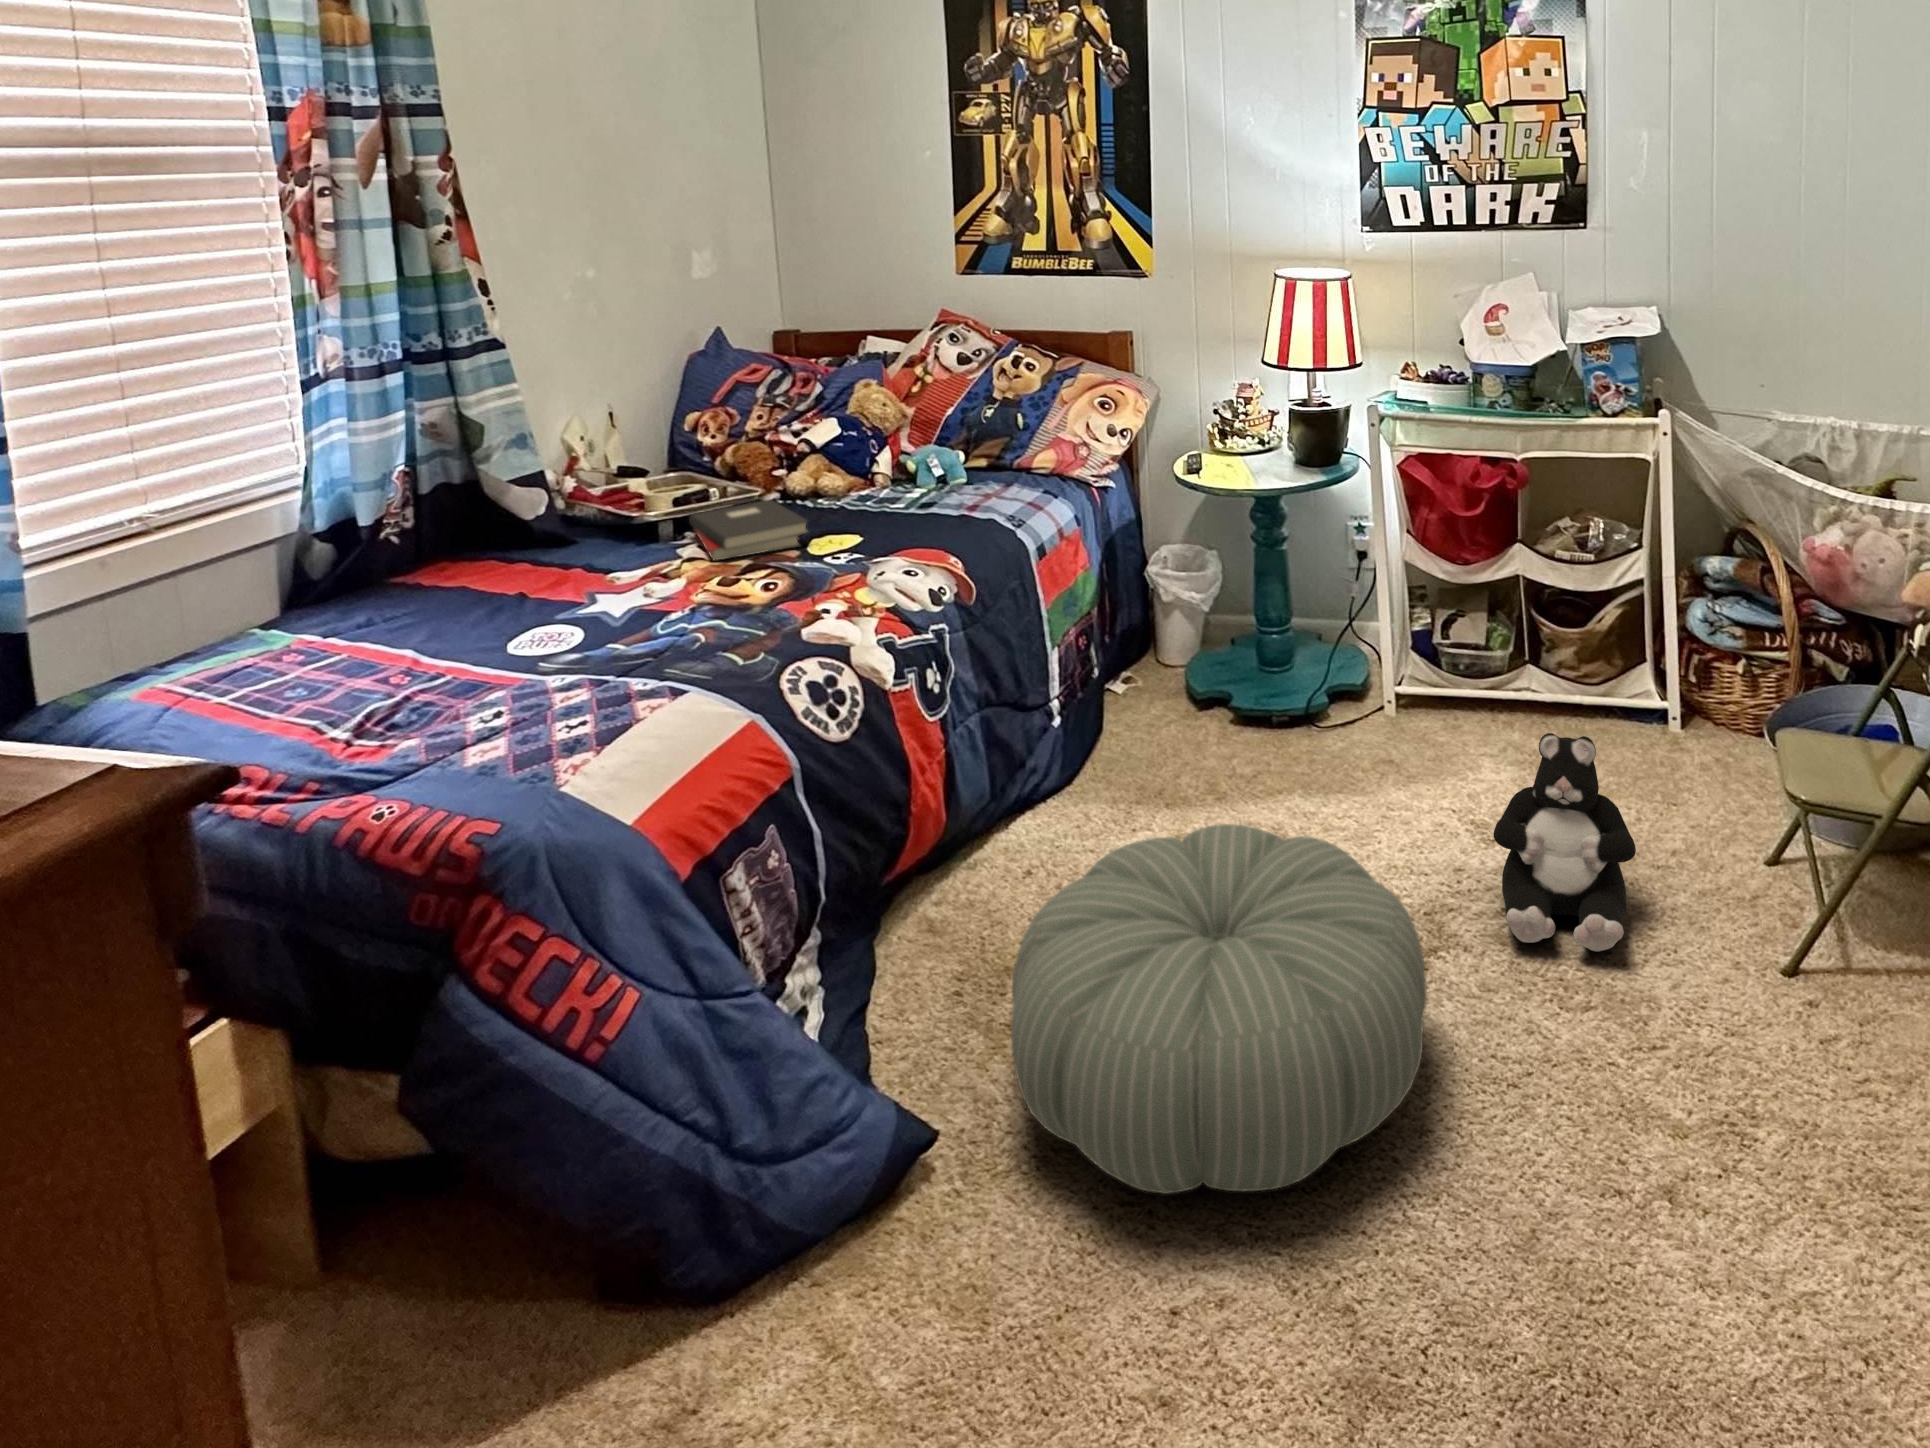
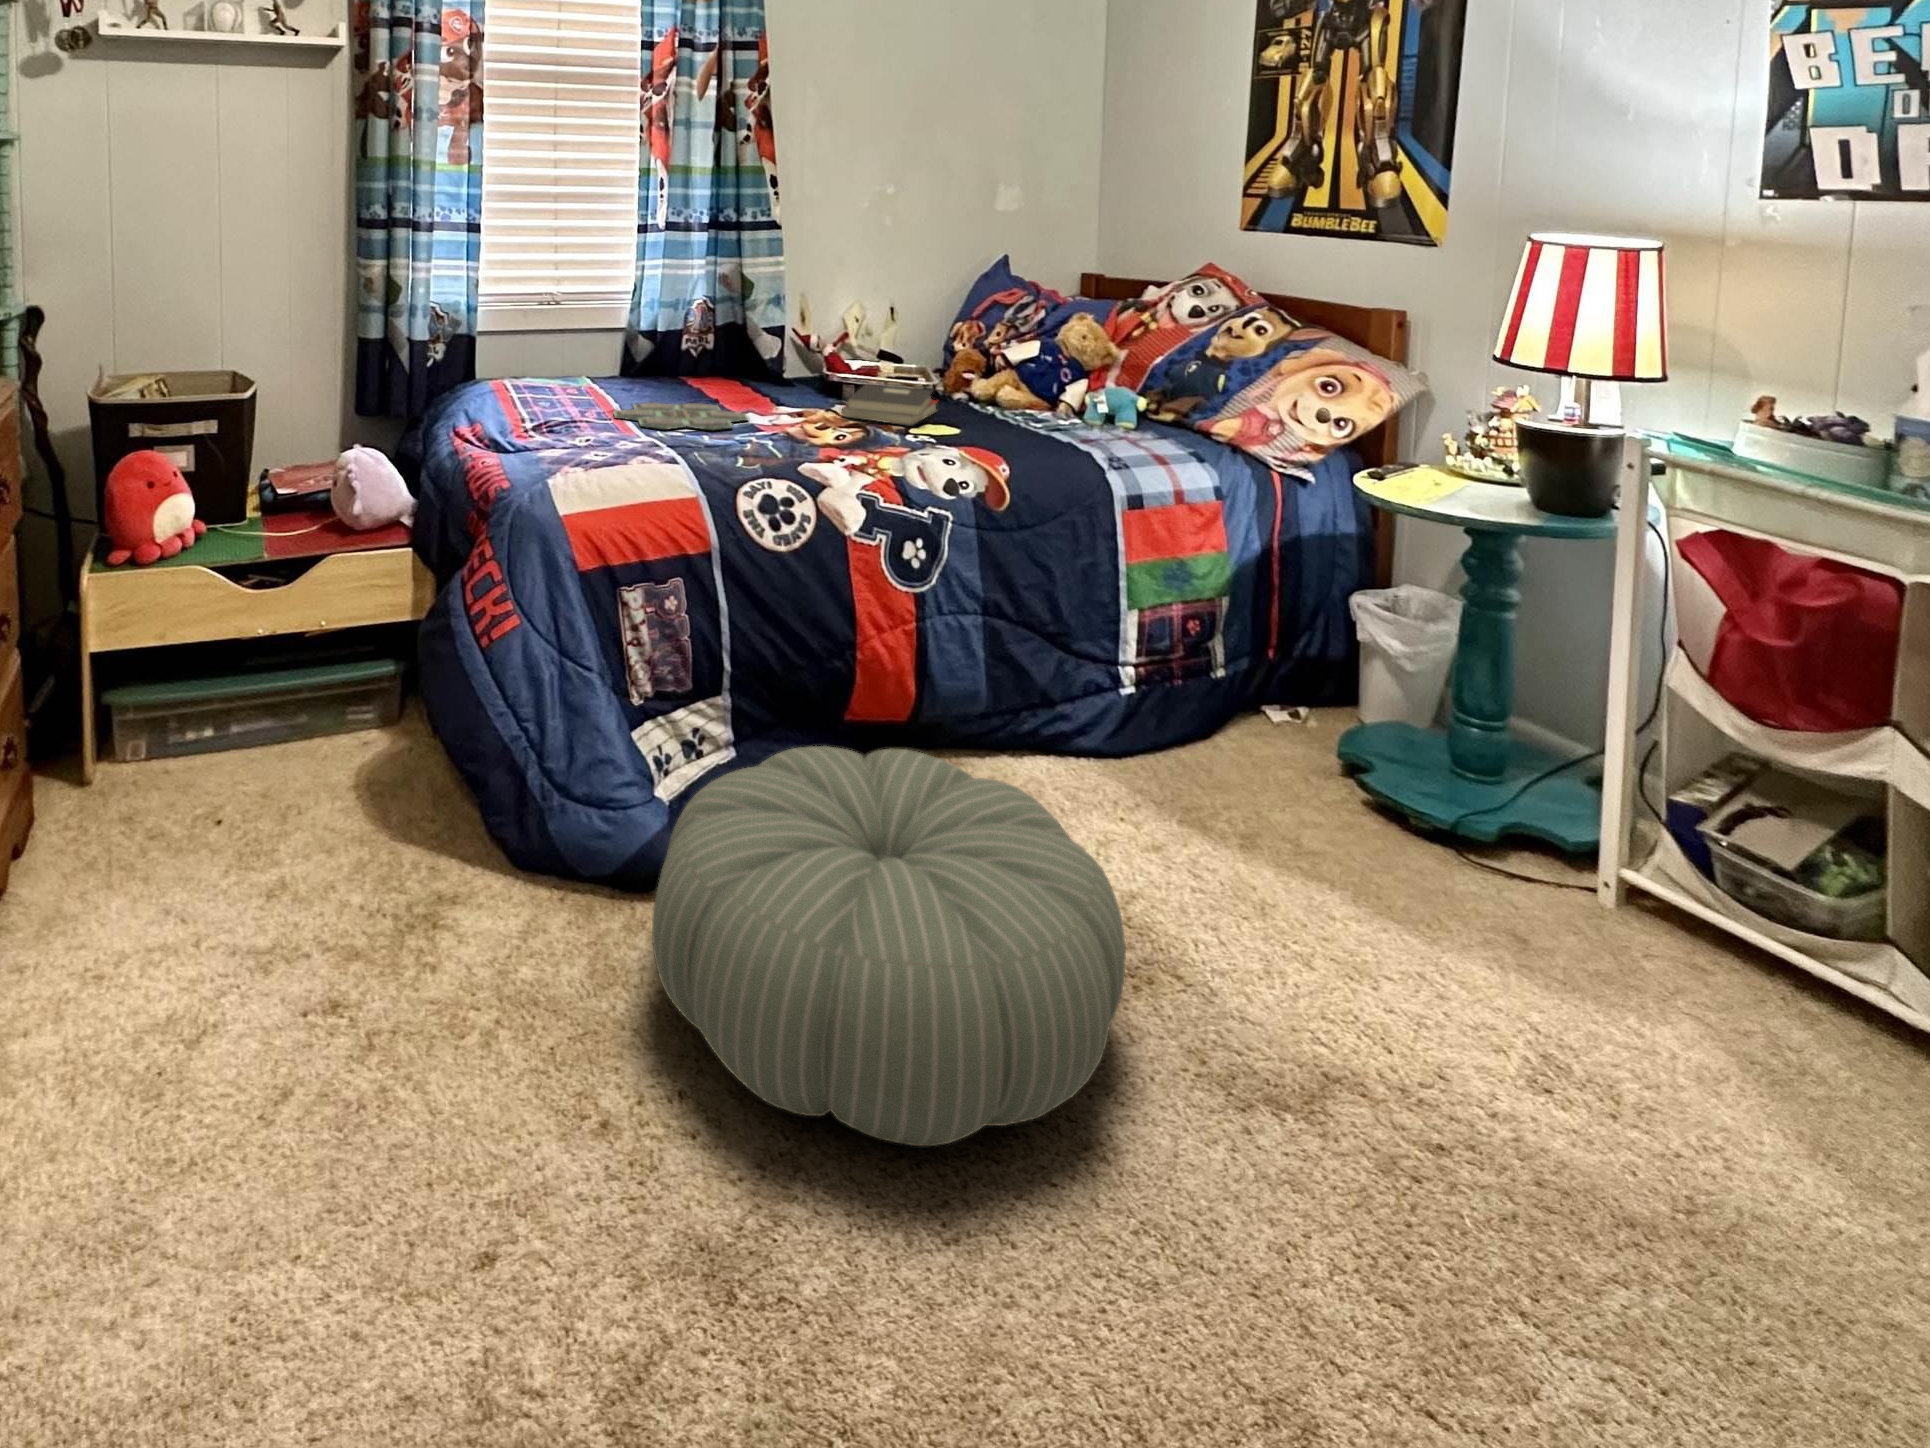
board game: none [444,596,648,666] -> present [613,402,749,430]
plush toy: present [1493,733,1636,952] -> none [1333,937,1650,1304]

